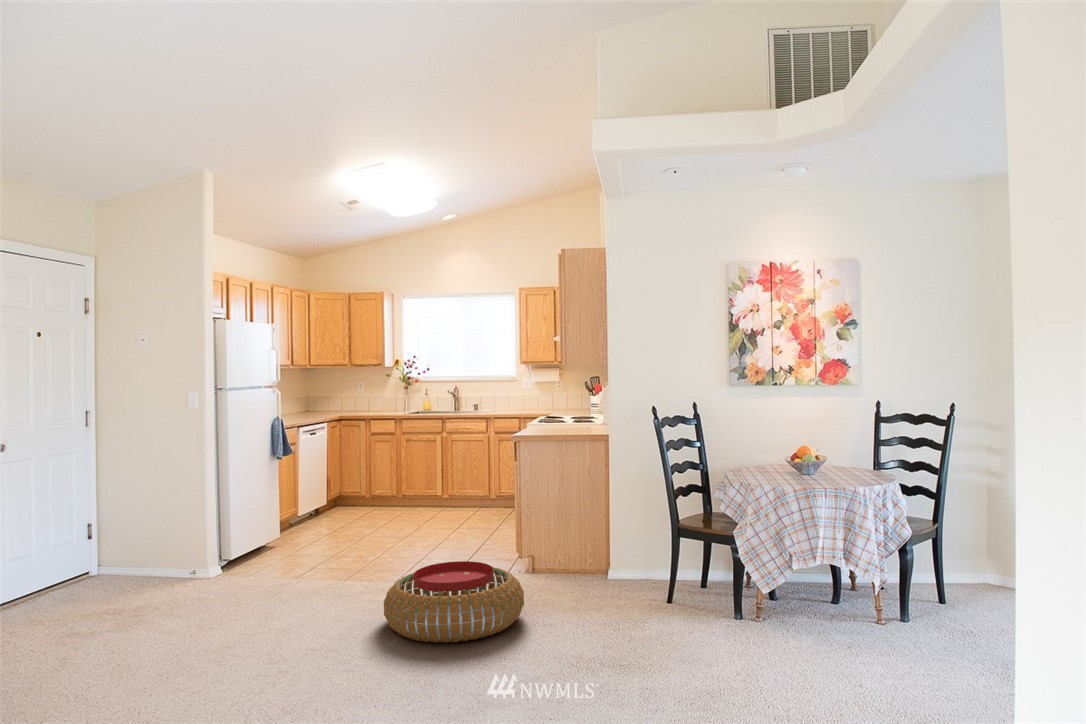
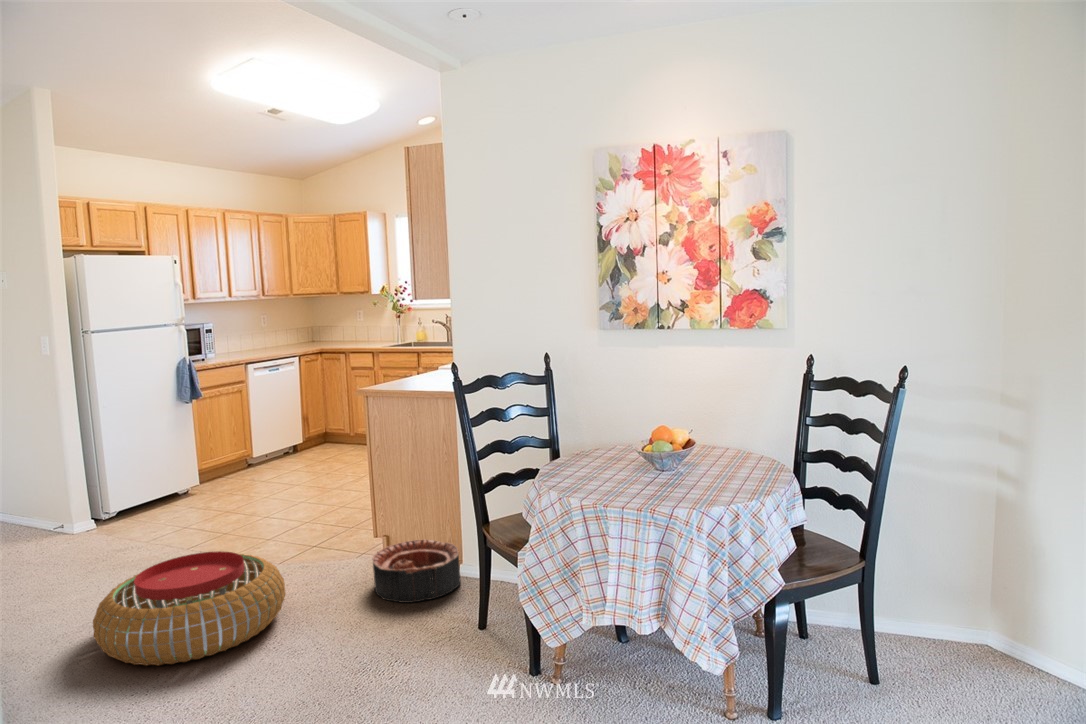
basket: none [553,554,621,596] -> present [373,540,461,603]

